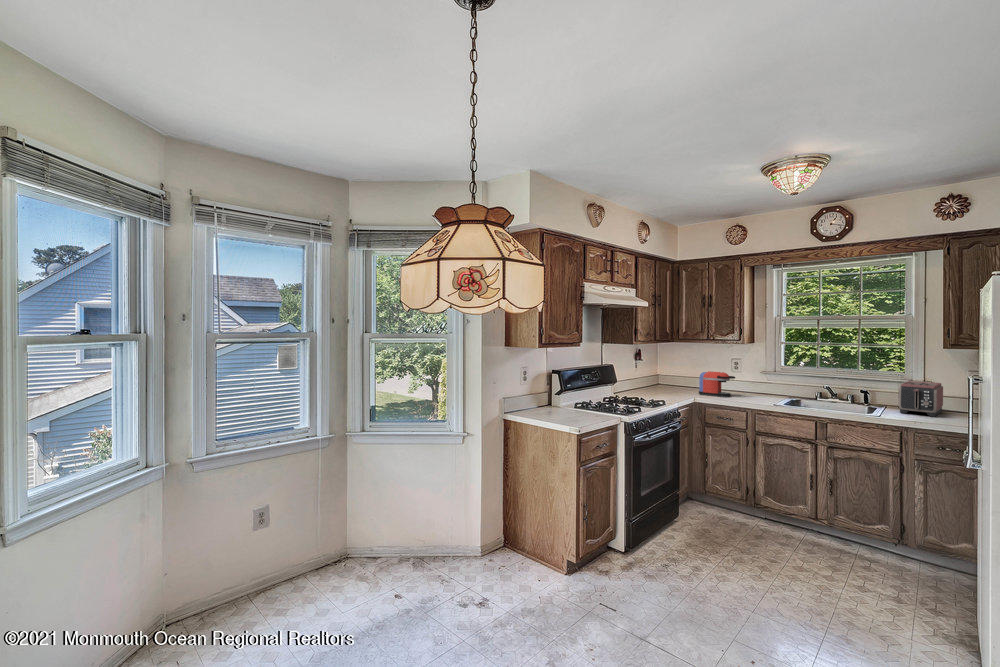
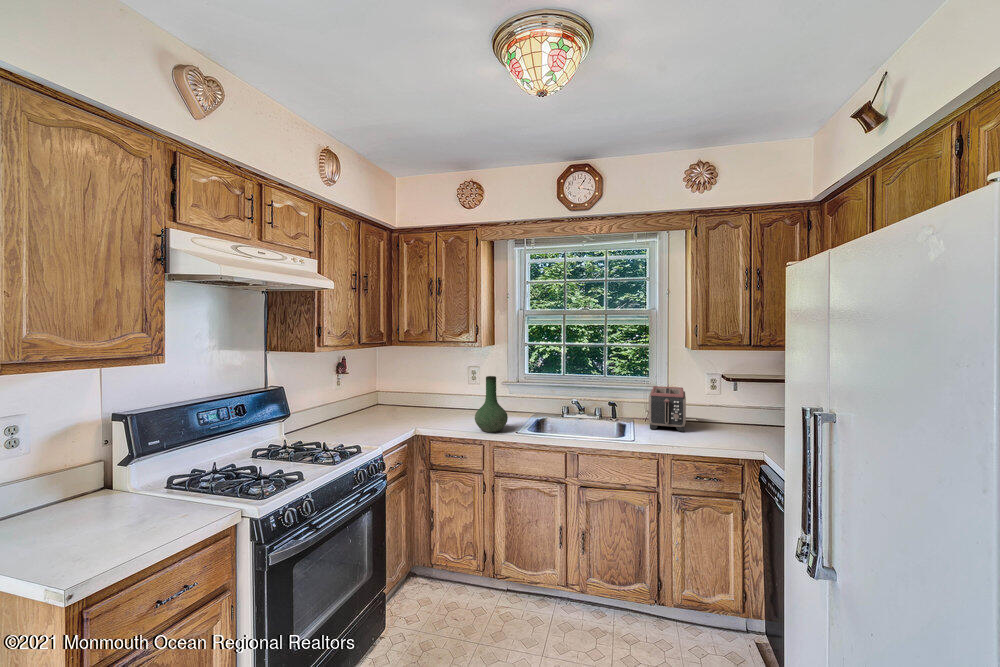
vase: none [740,365,767,404] -> present [475,376,508,432]
coffee maker: present [699,371,735,397] -> none [424,385,470,421]

